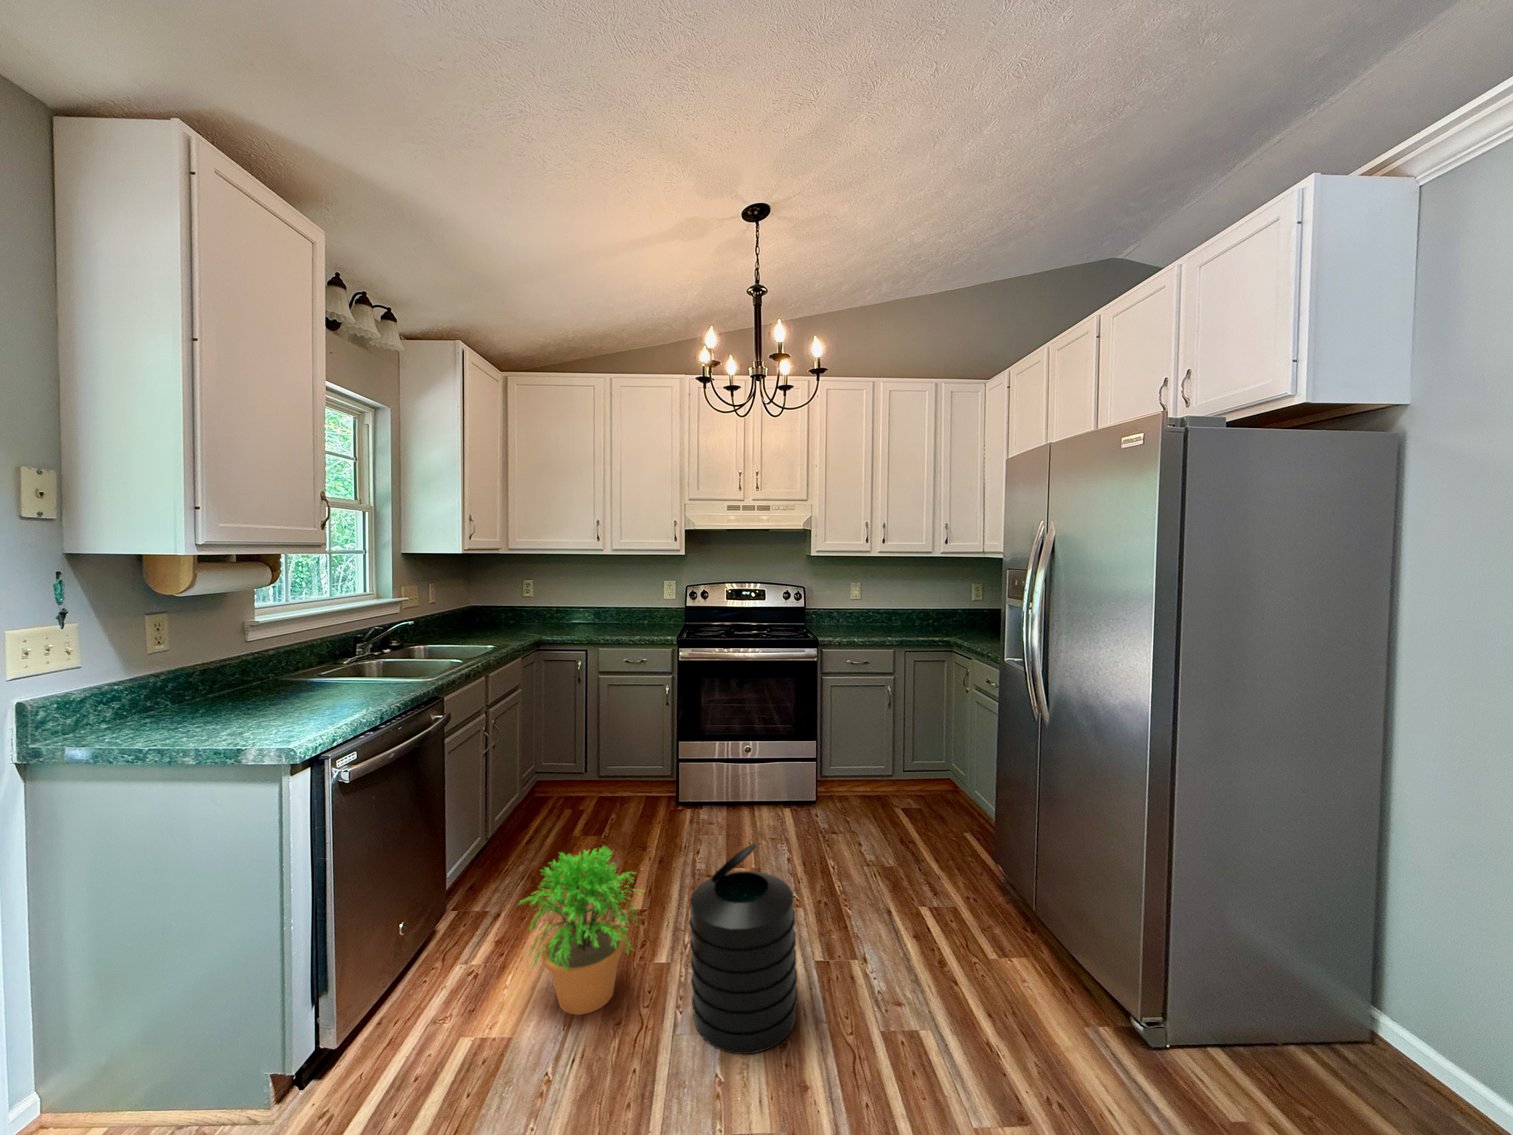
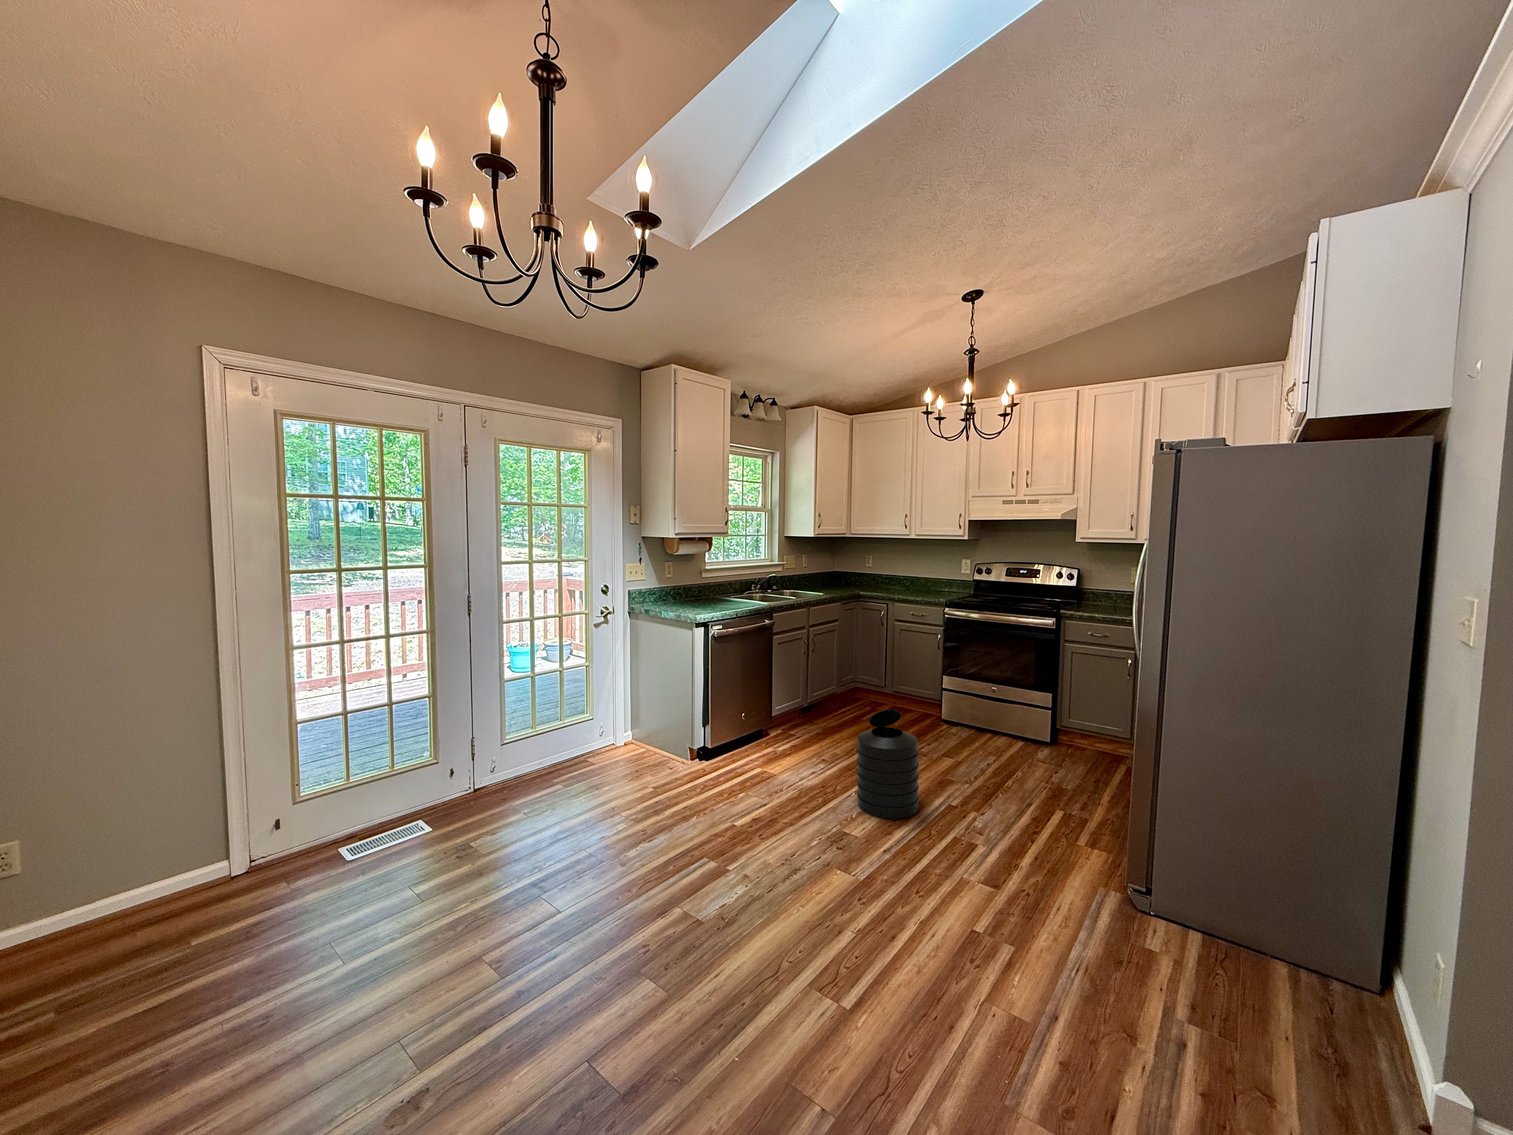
potted plant: present [522,847,640,1015] -> none [788,697,846,780]

